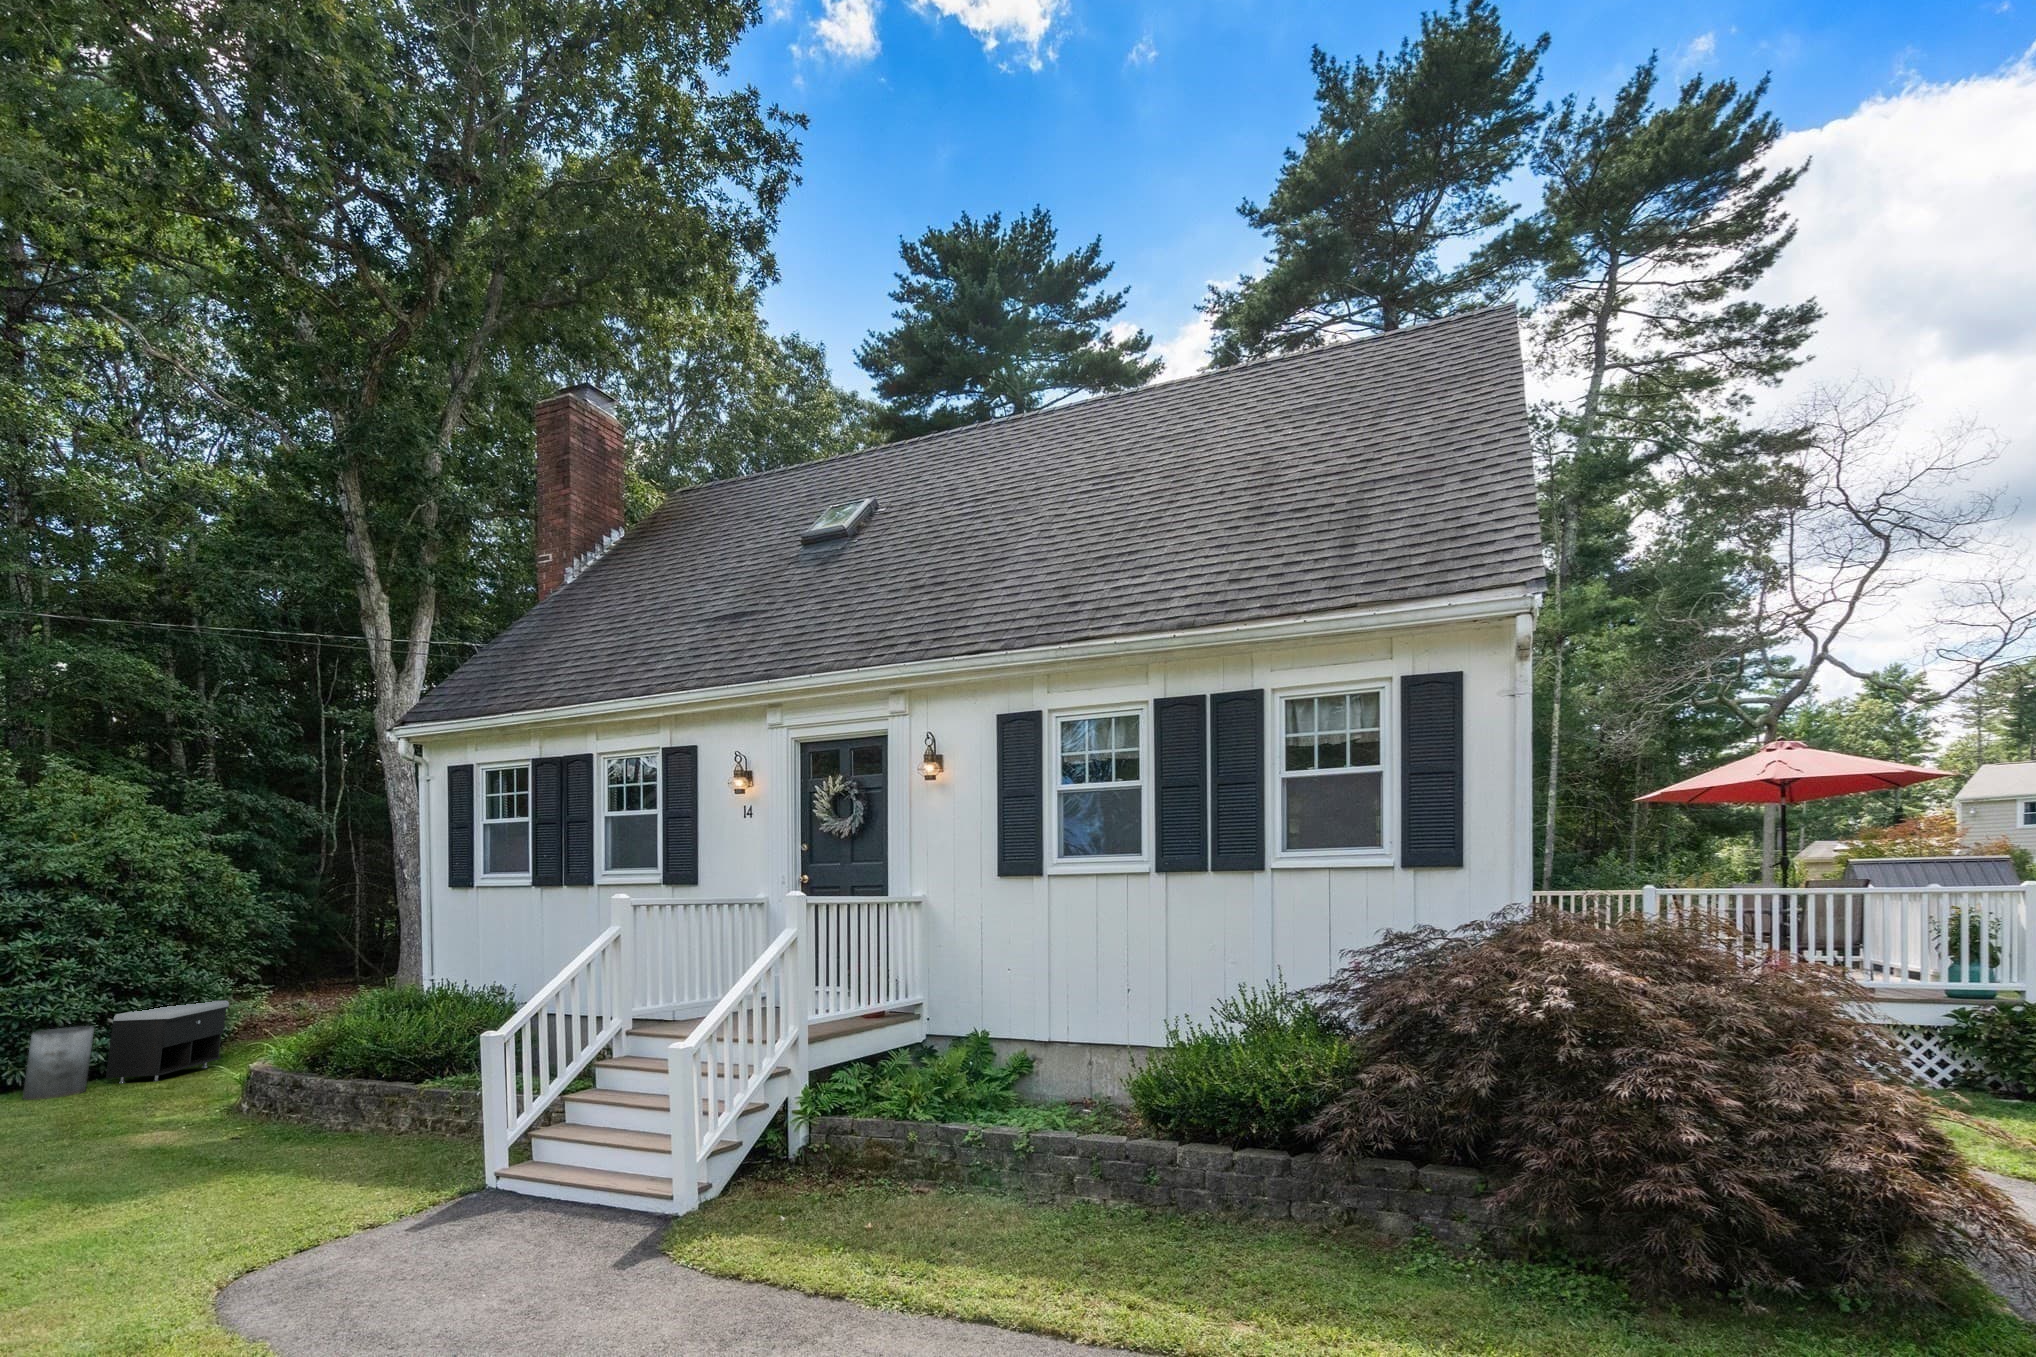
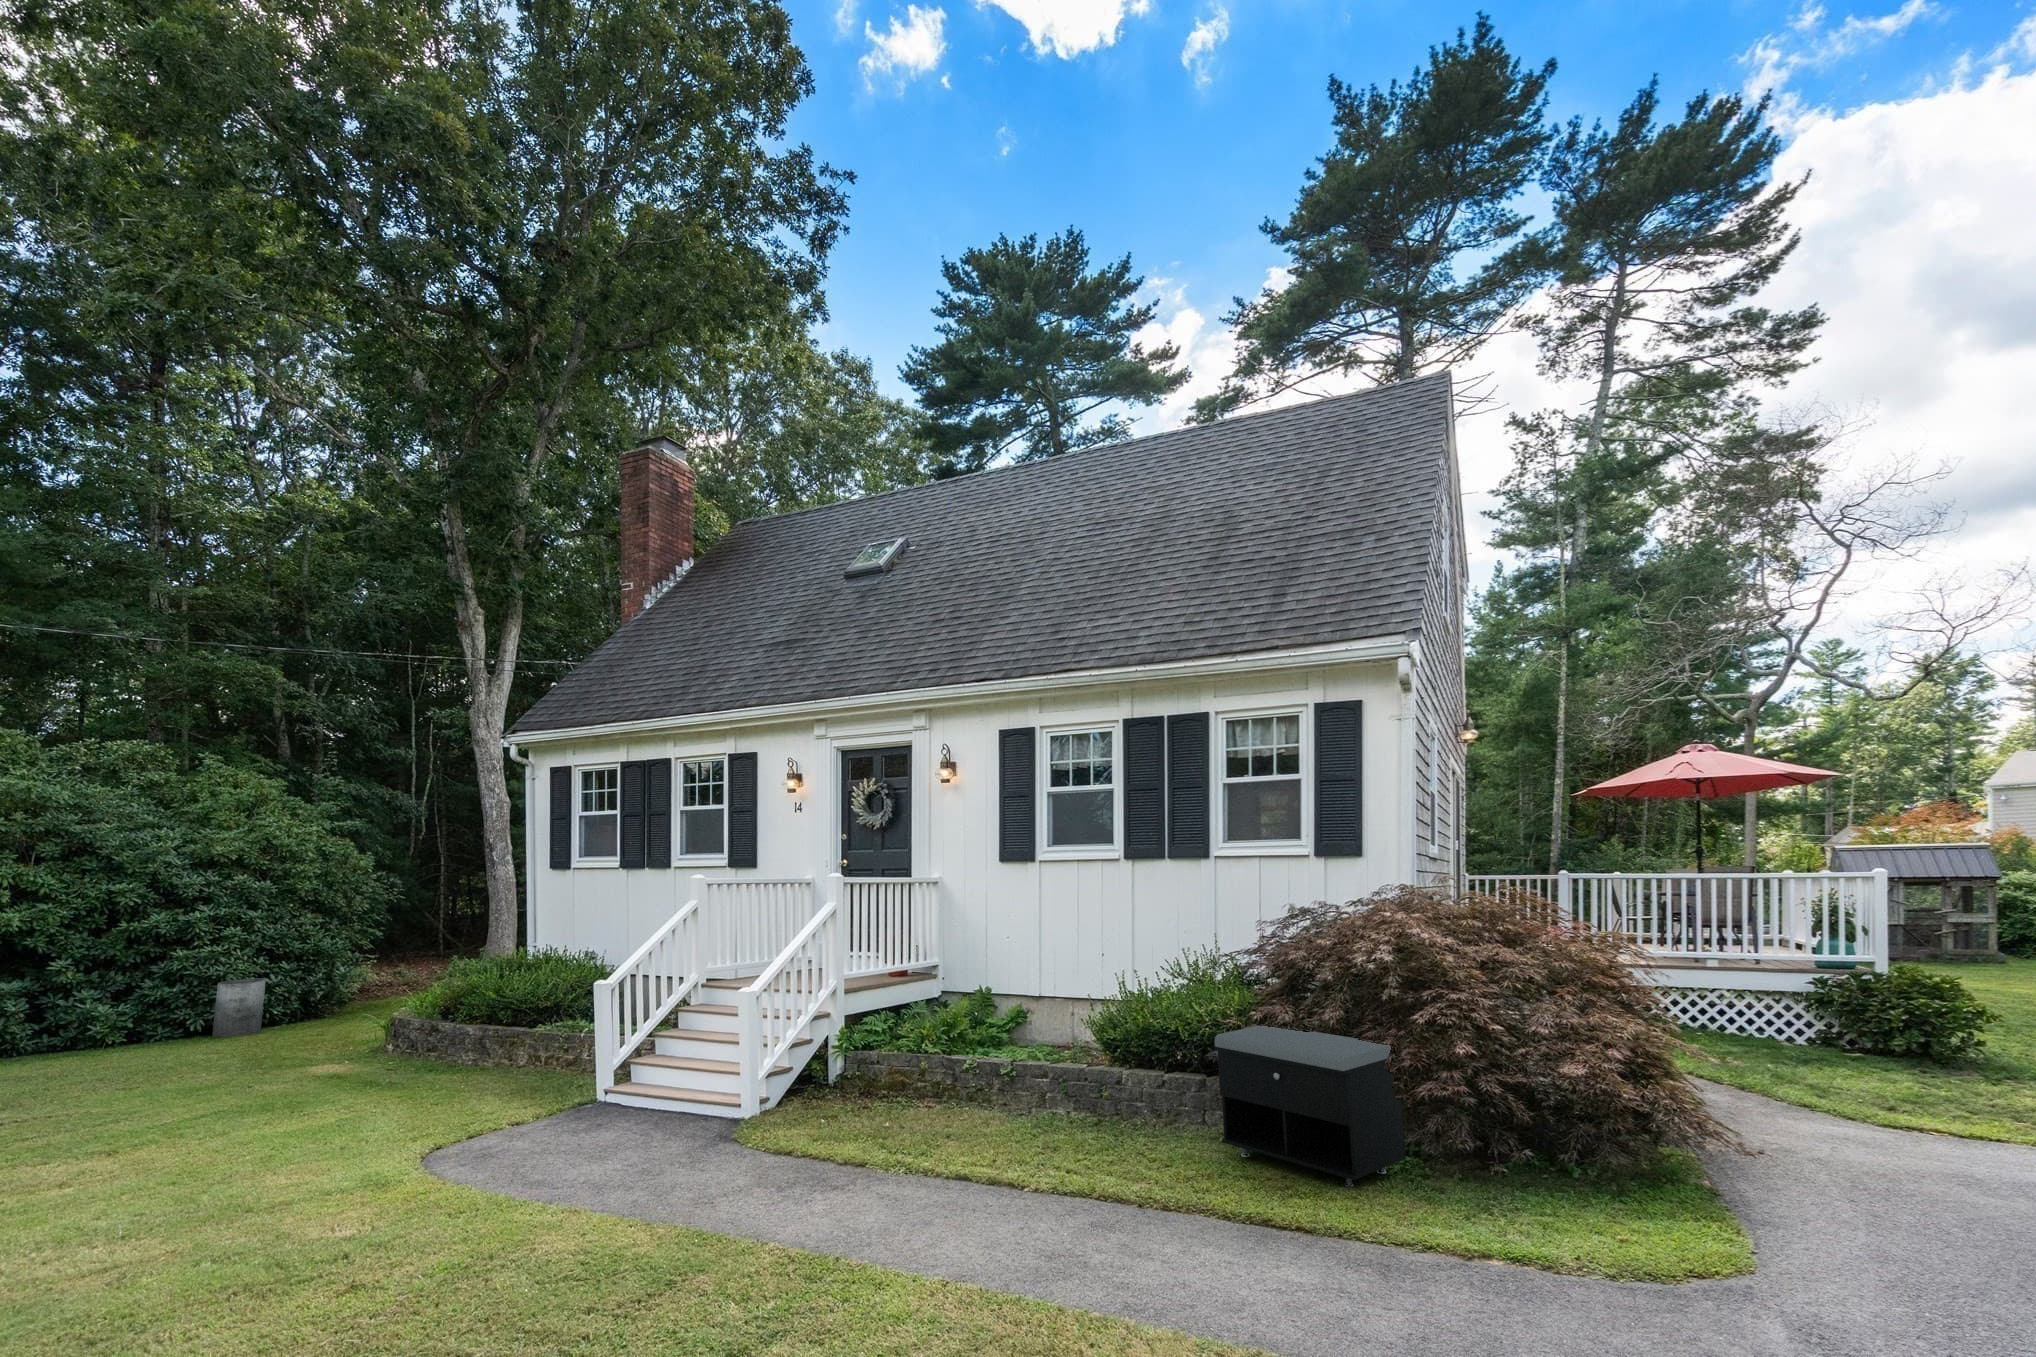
storage bench: present [106,1000,229,1083] -> present [1215,1026,1406,1186]

